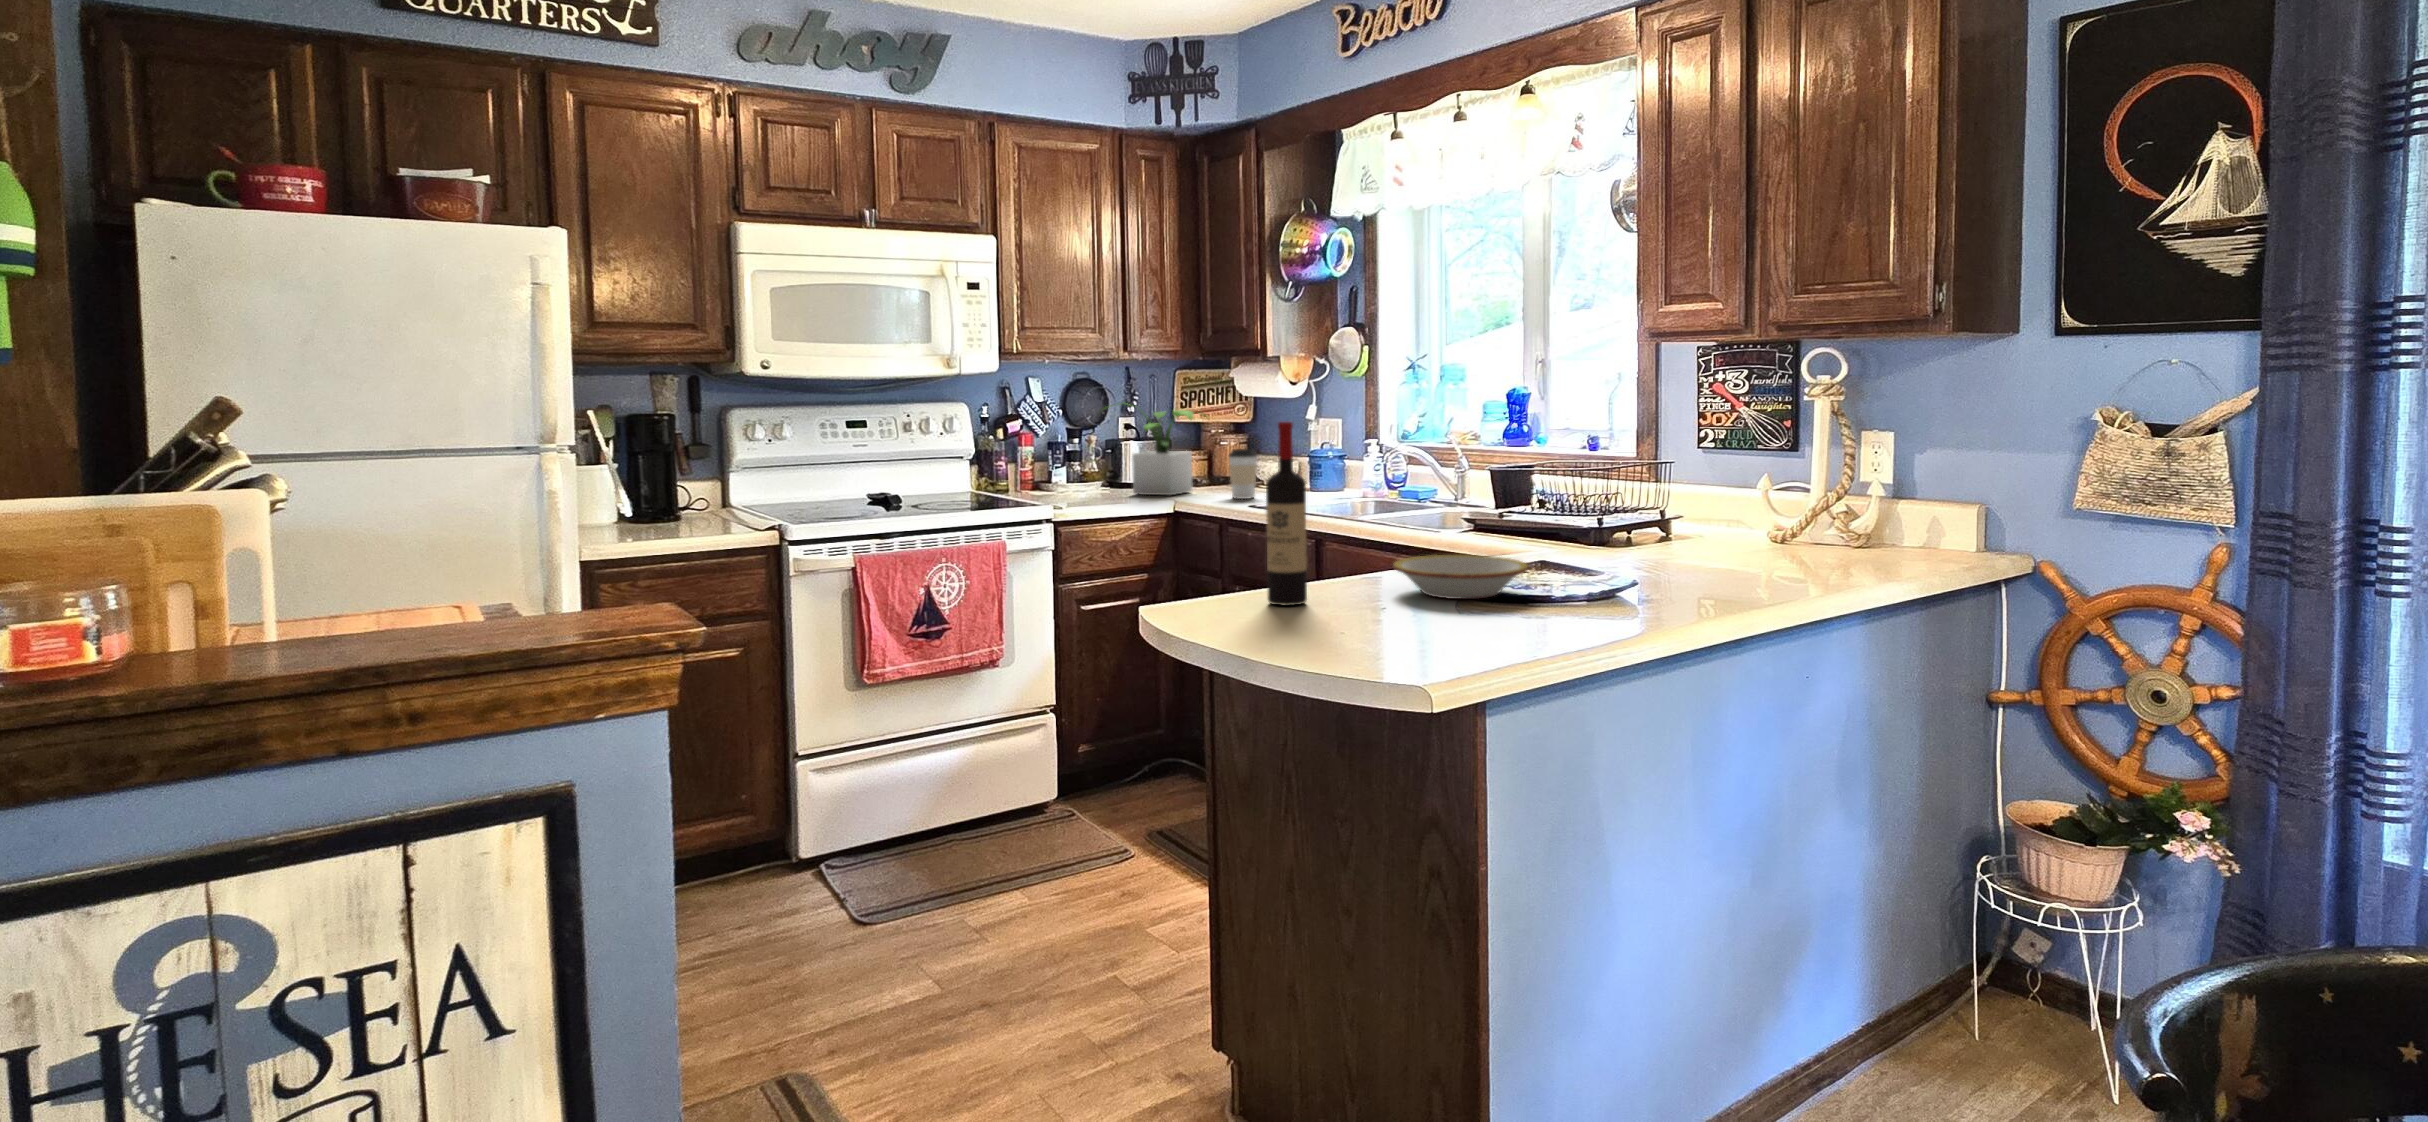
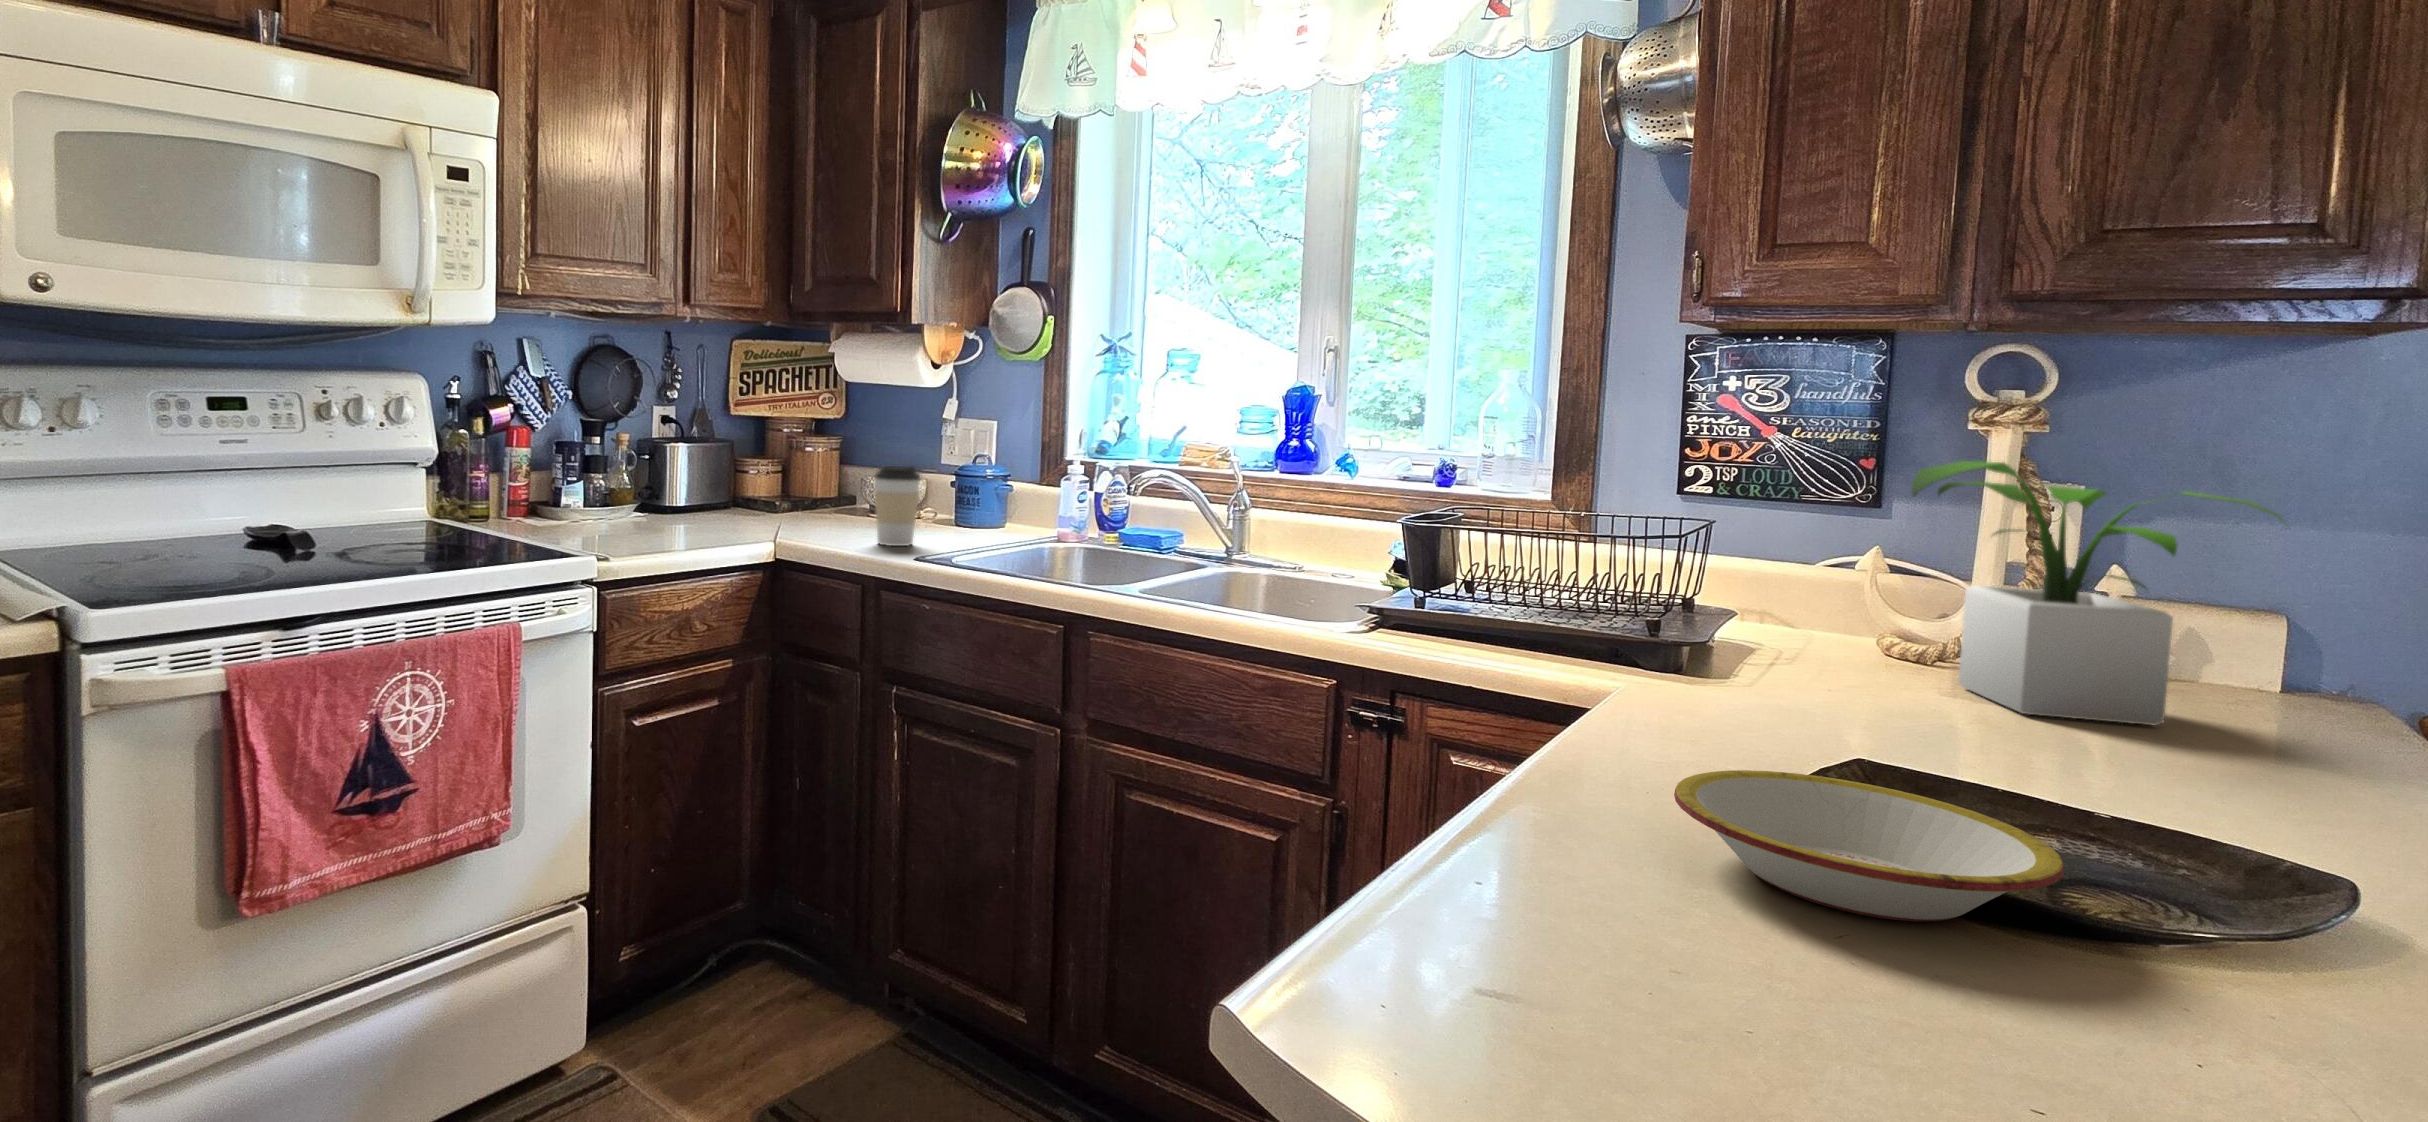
potted plant: present [1102,406,1204,496] -> present [1912,461,2288,725]
wine bottle: present [1266,421,1307,605] -> none [1516,480,1653,981]

